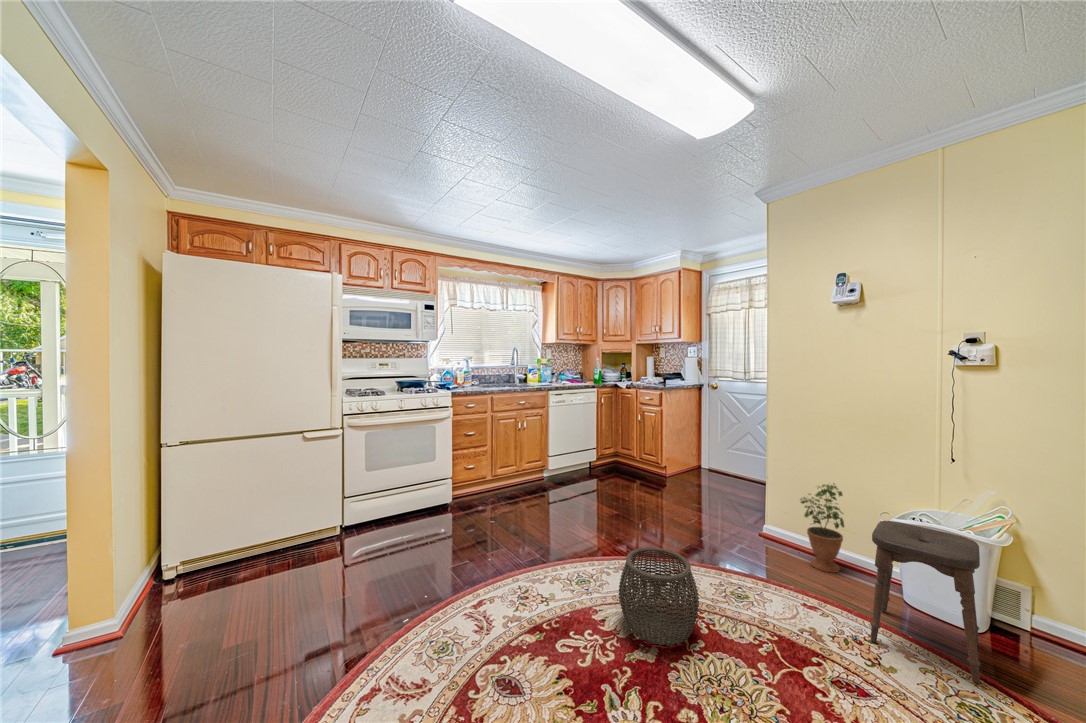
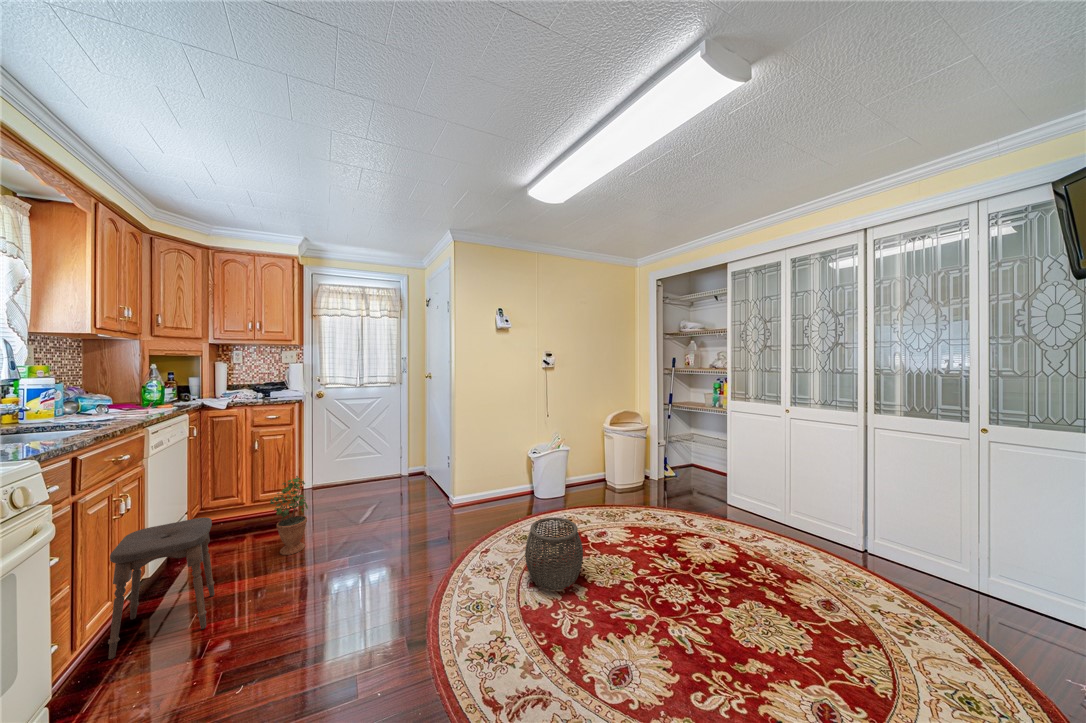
potted plant: present [800,483,844,573] -> present [270,476,308,555]
stool: present [870,521,981,683] -> present [108,518,215,659]

